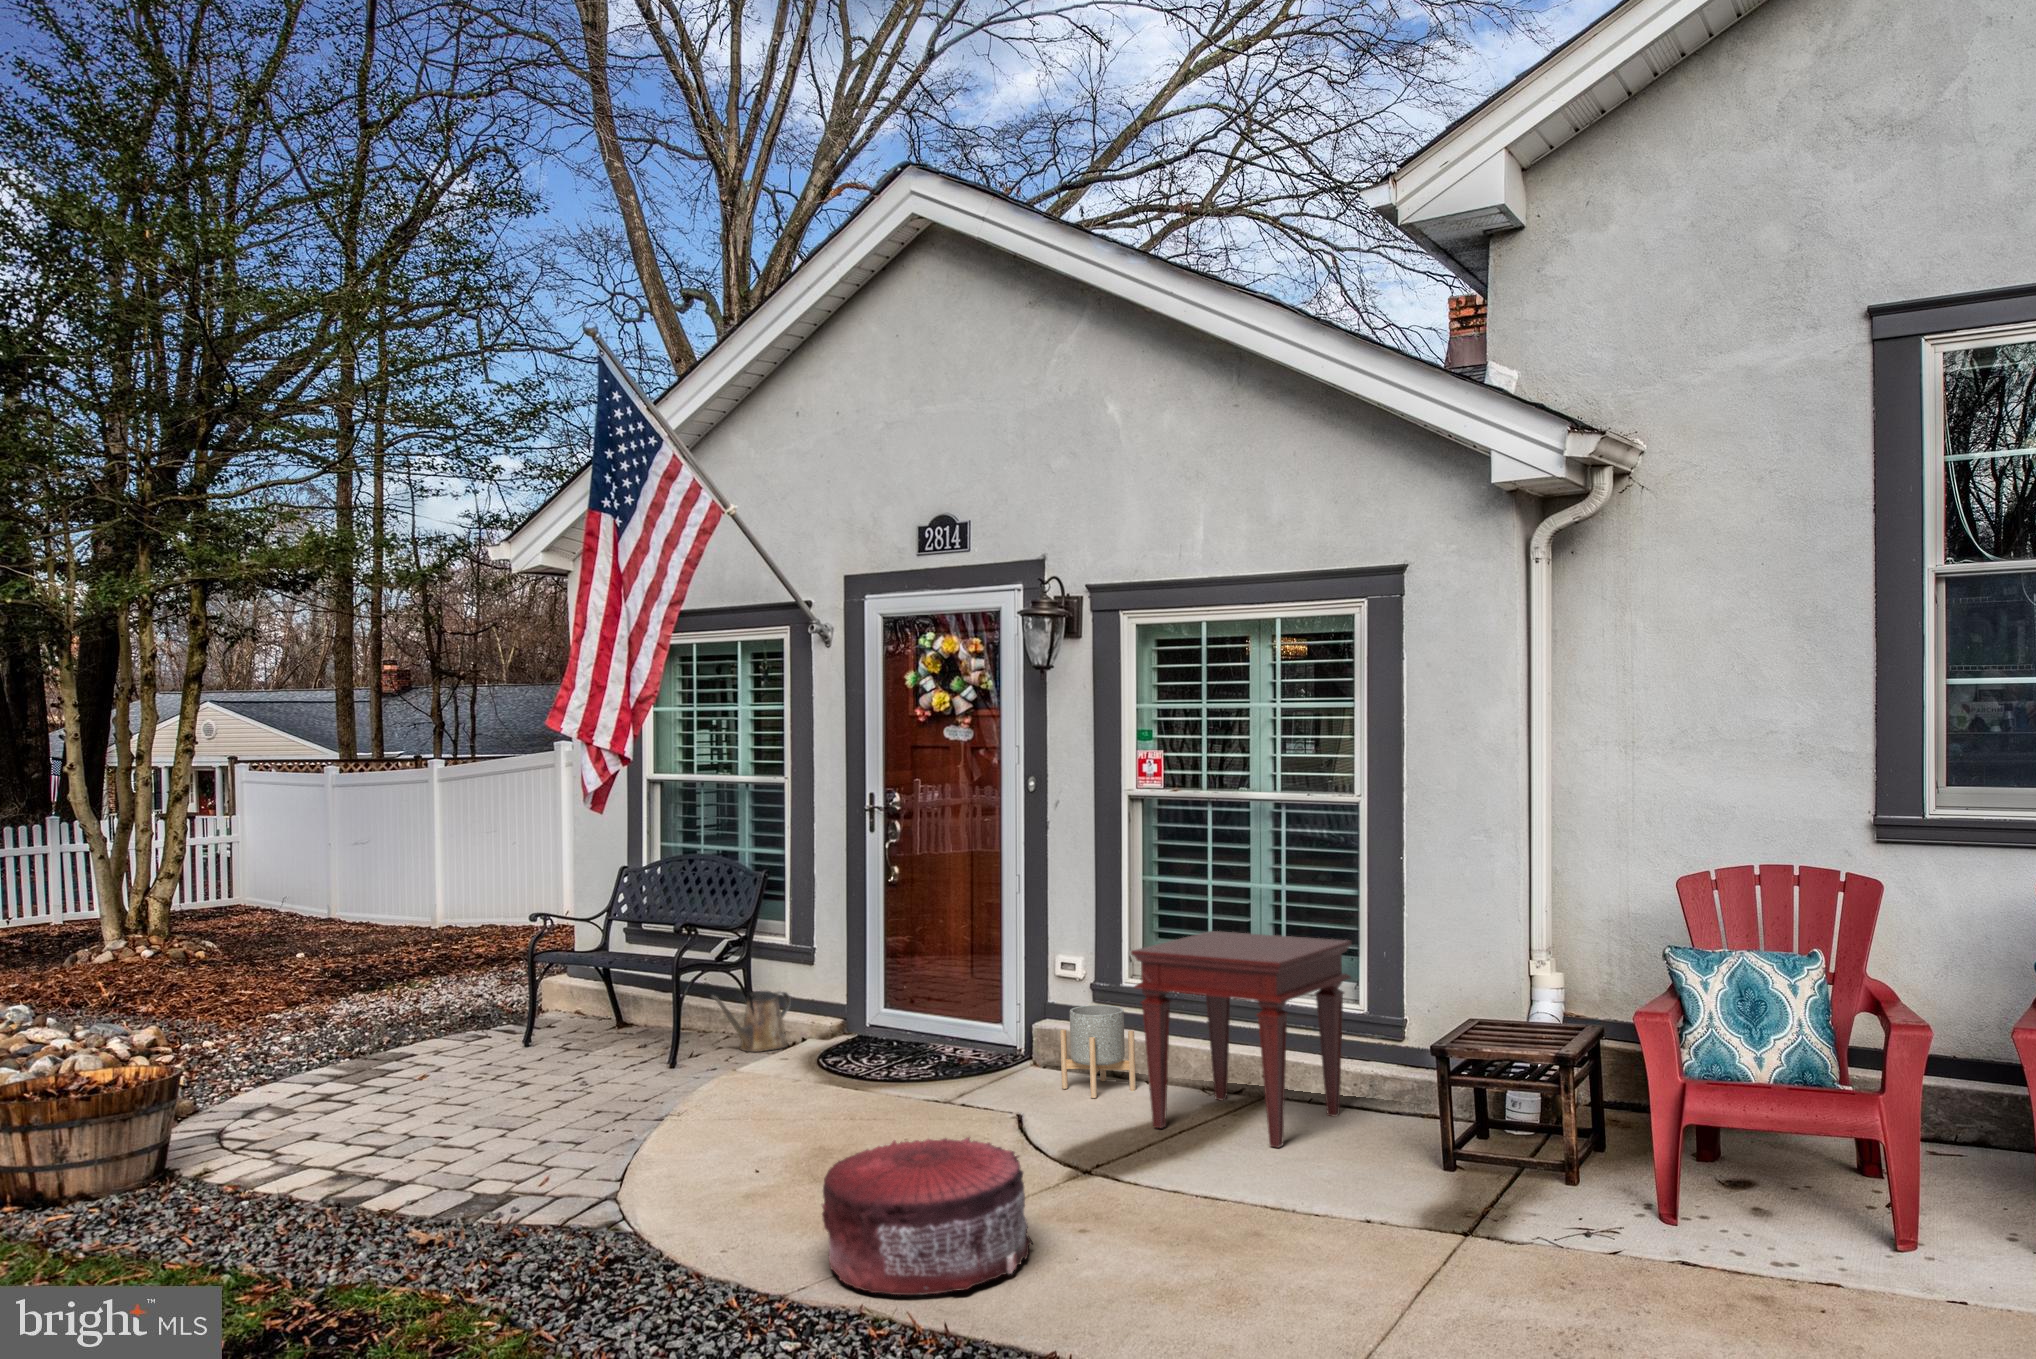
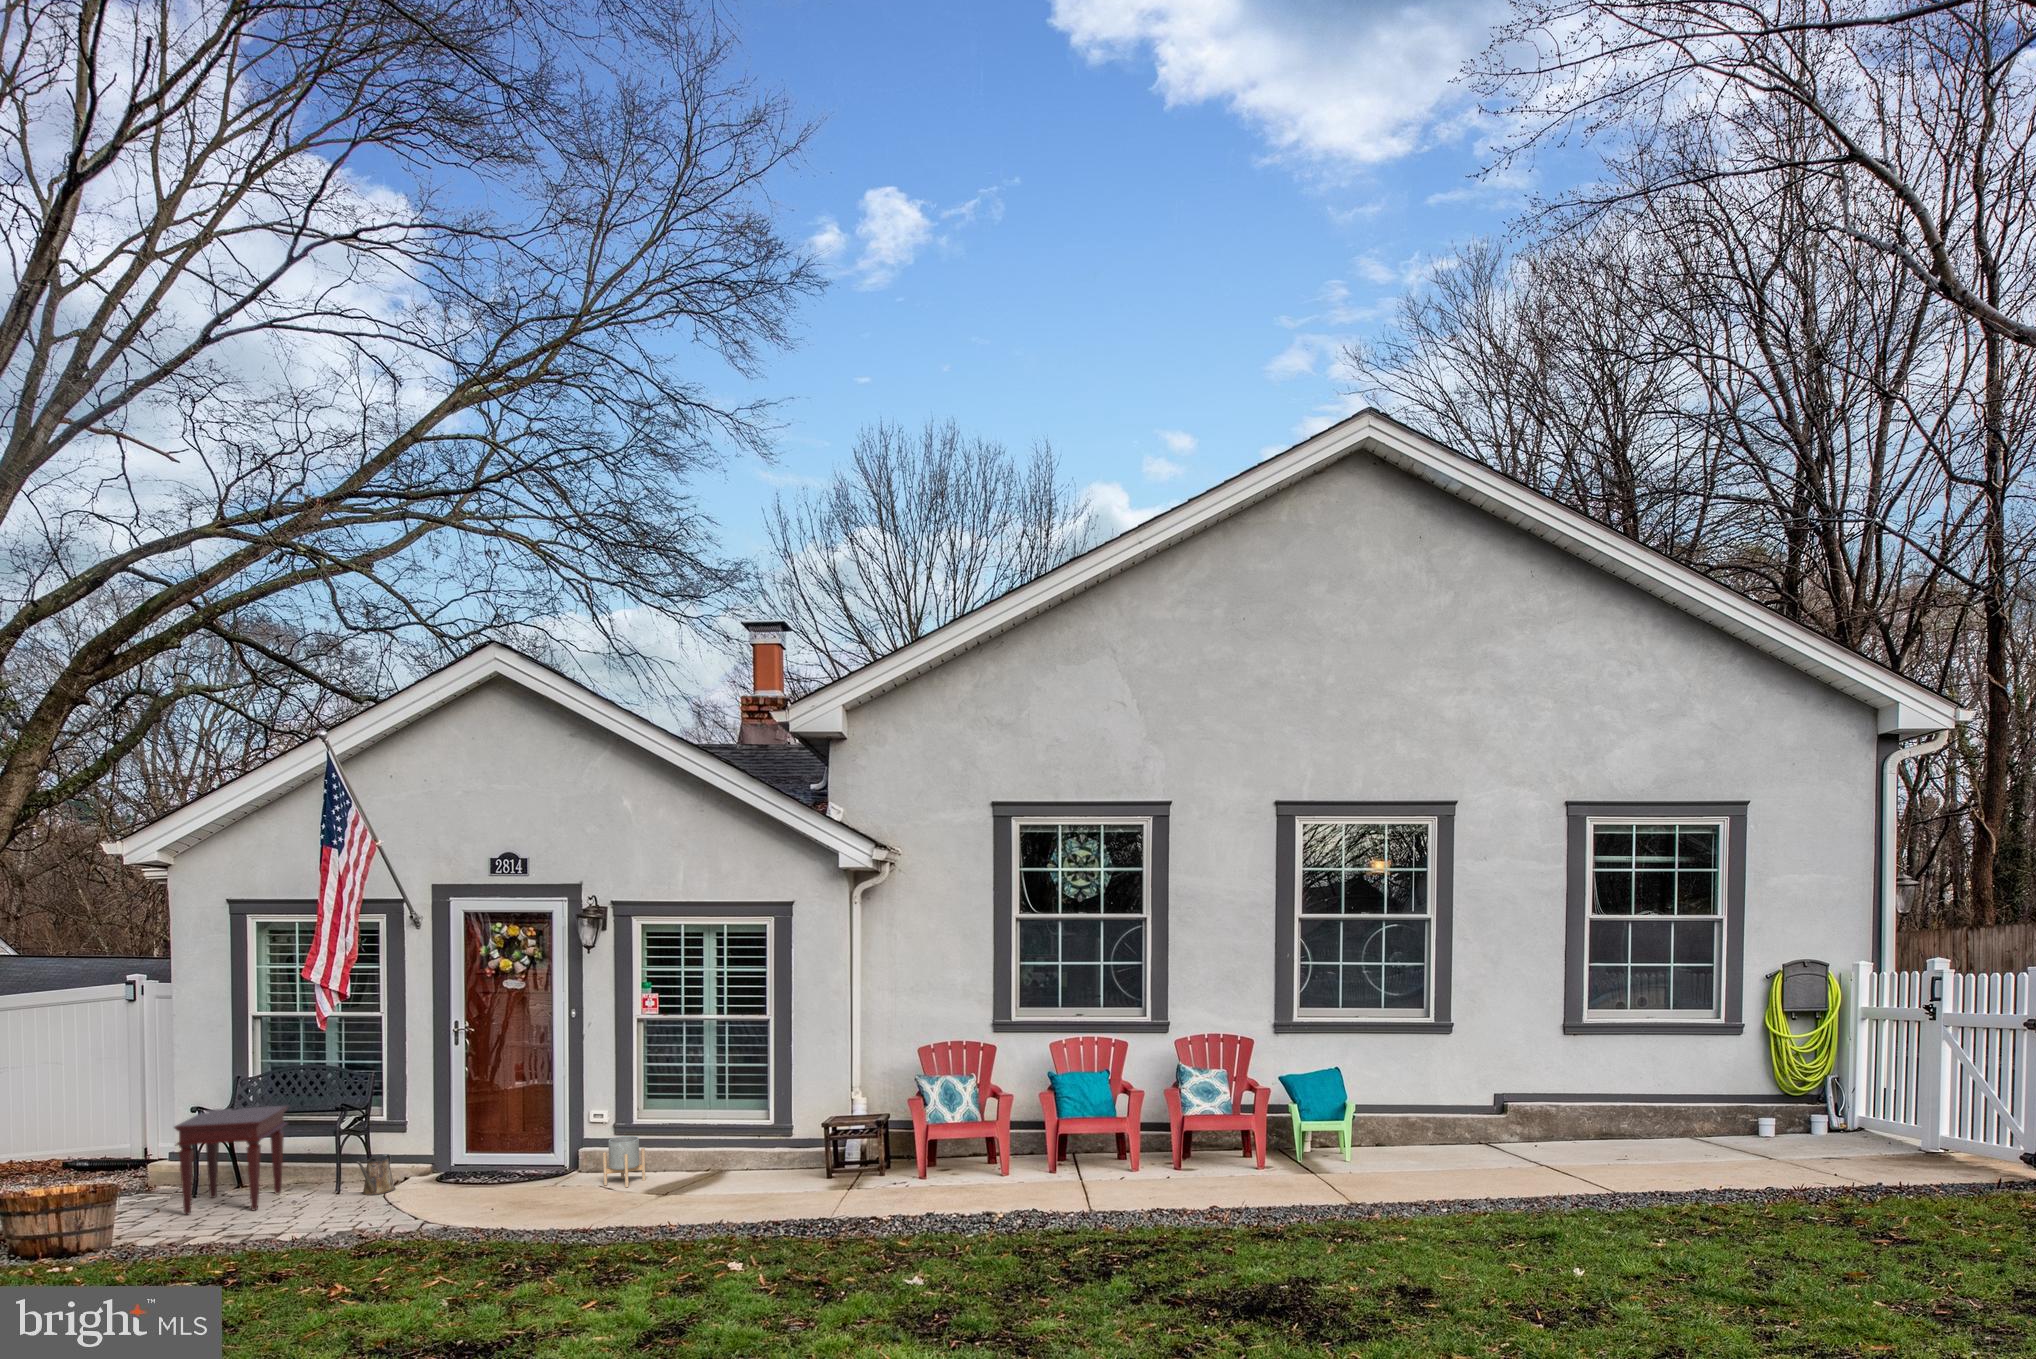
side table: present [1131,931,1352,1148] -> present [174,1106,288,1214]
pouf: present [822,1137,1033,1295] -> none [575,1203,669,1271]

